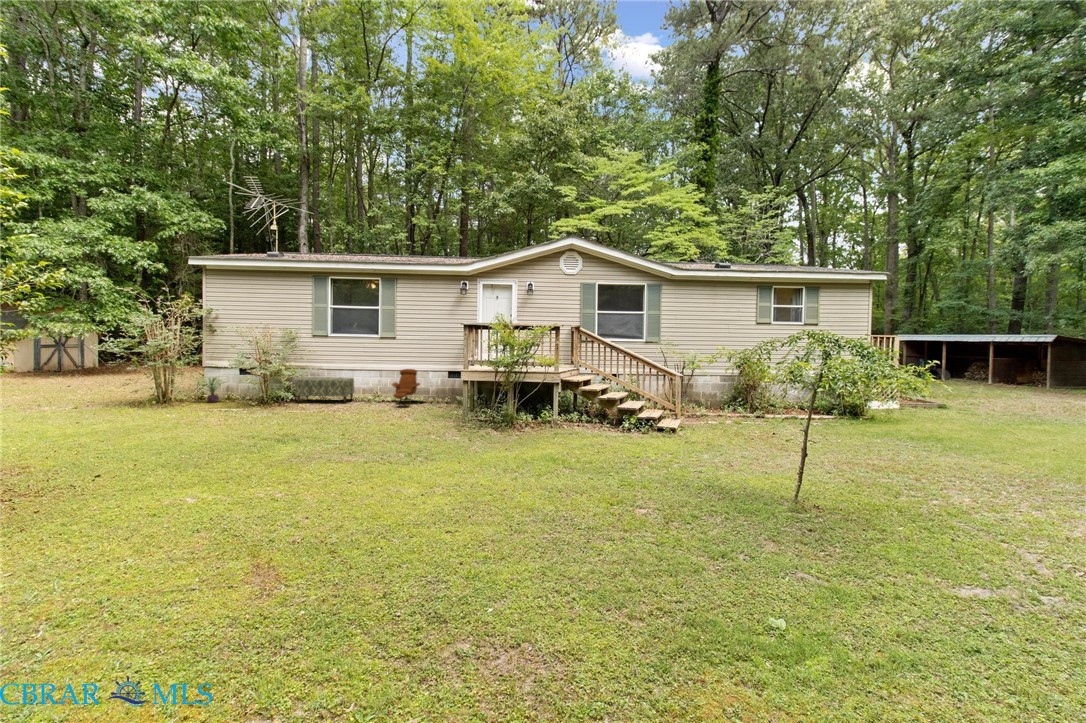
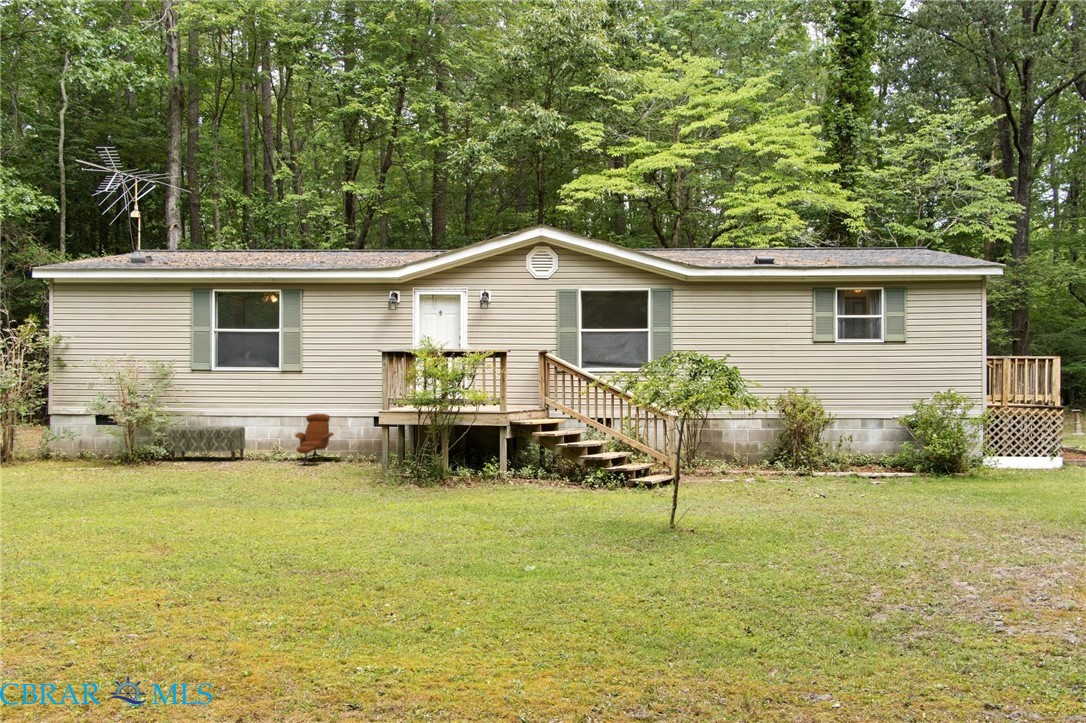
decorative plant: present [207,377,219,403] -> none [43,427,84,461]

